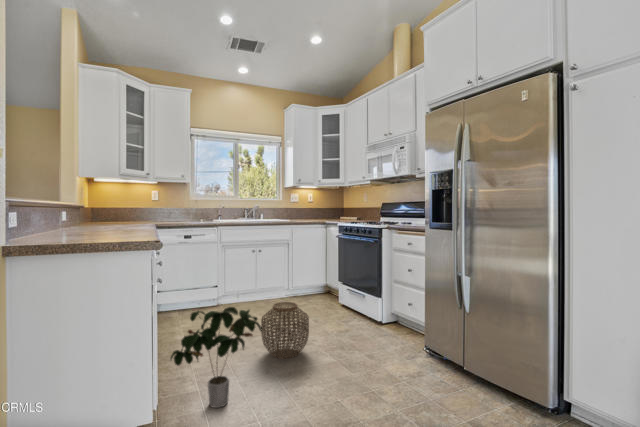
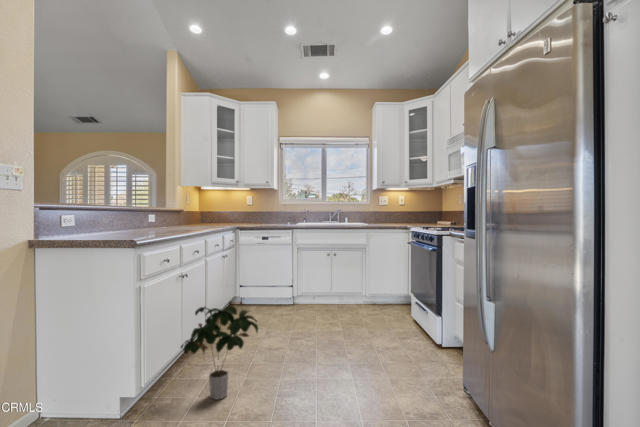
woven basket: present [261,302,309,359] -> none [289,309,338,367]

